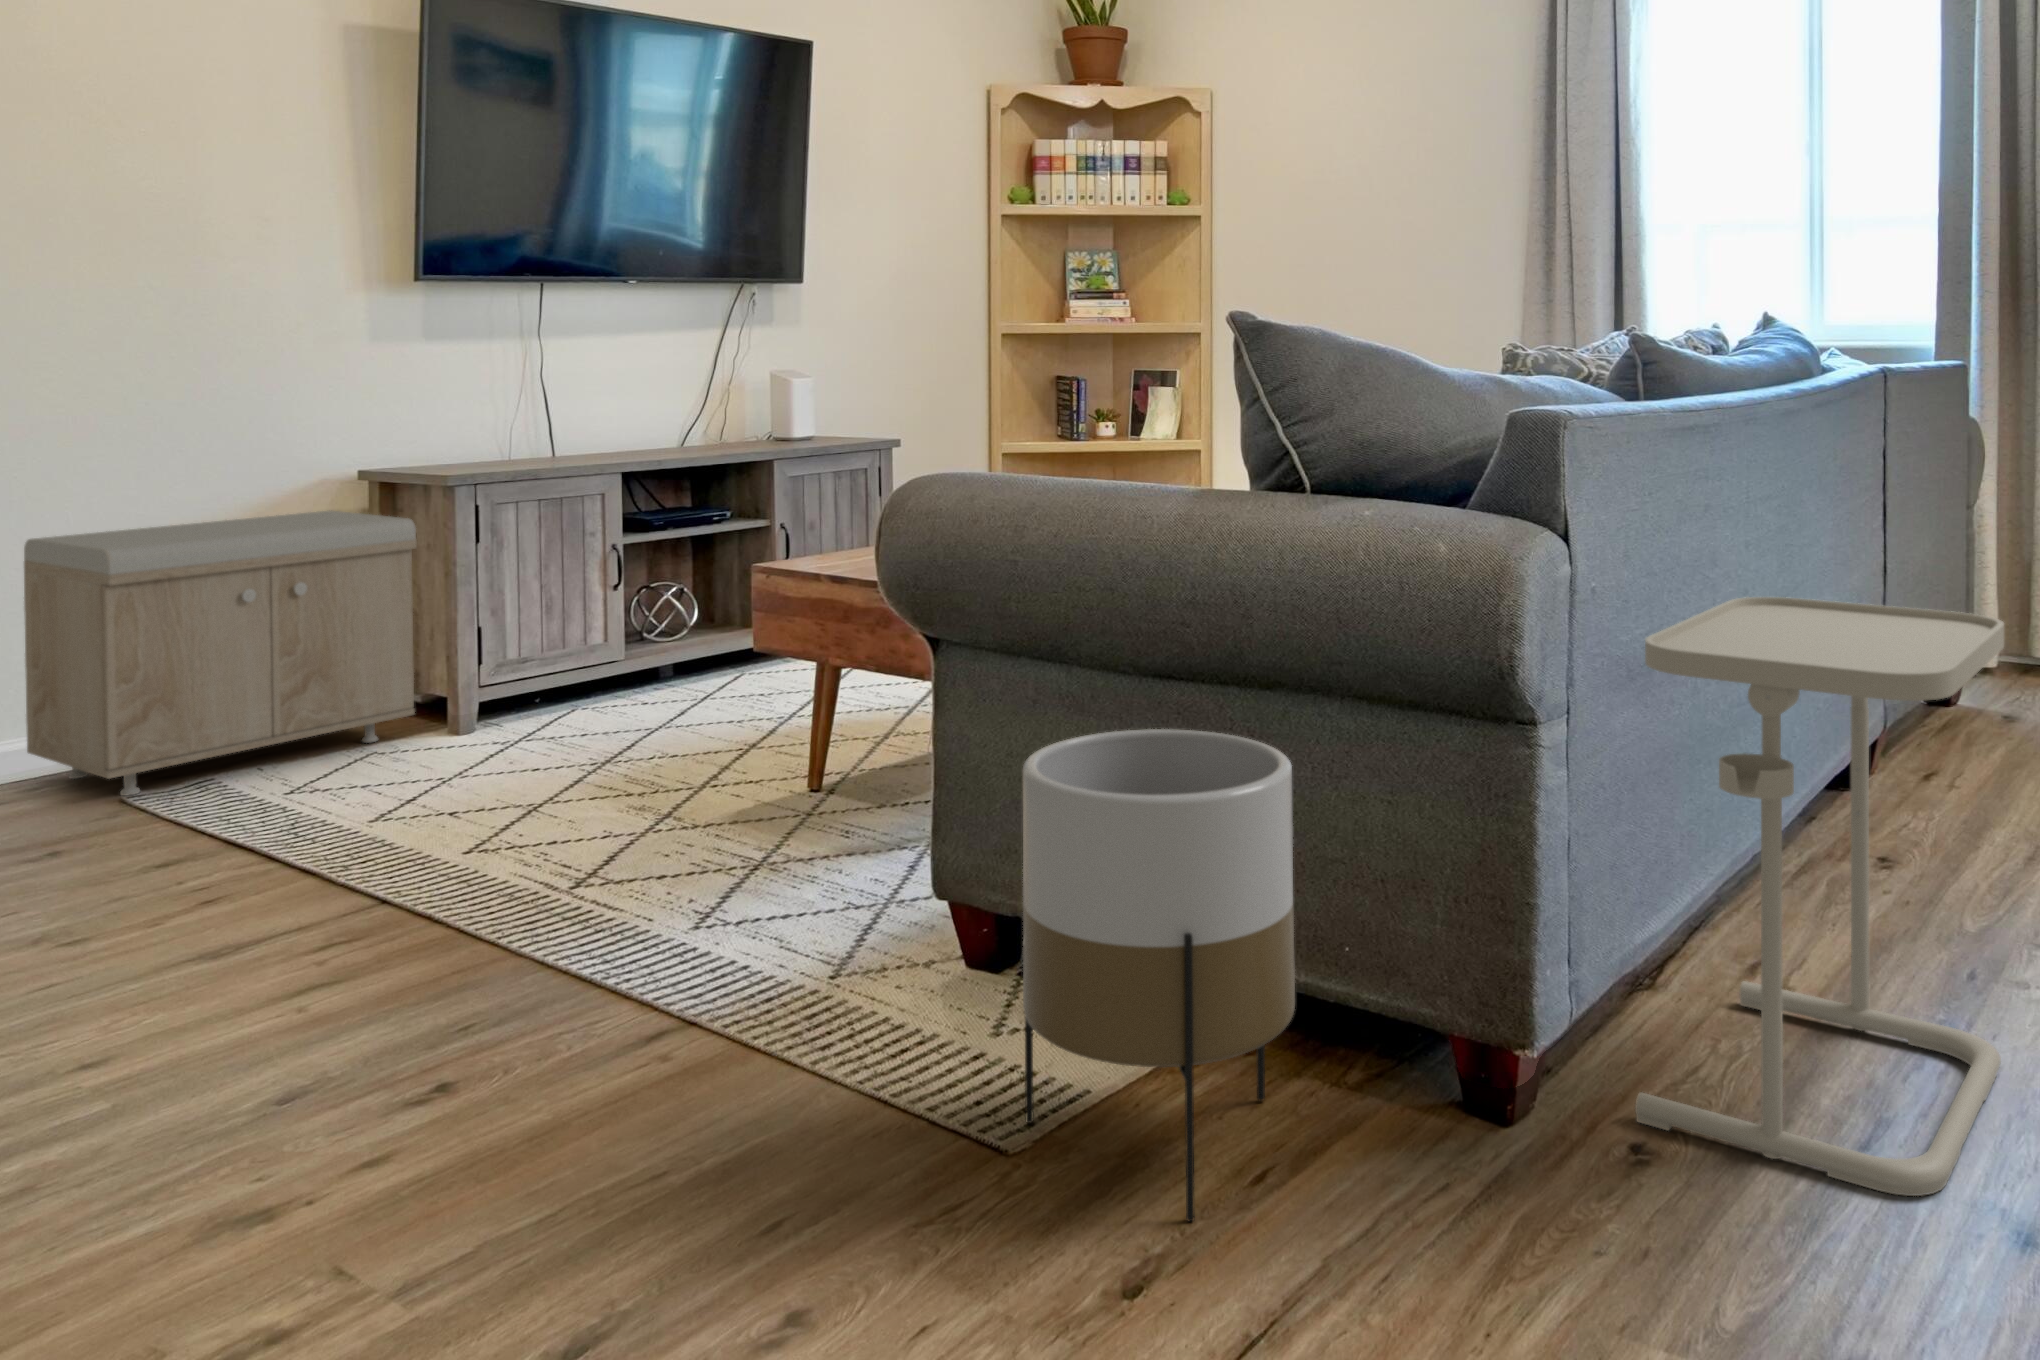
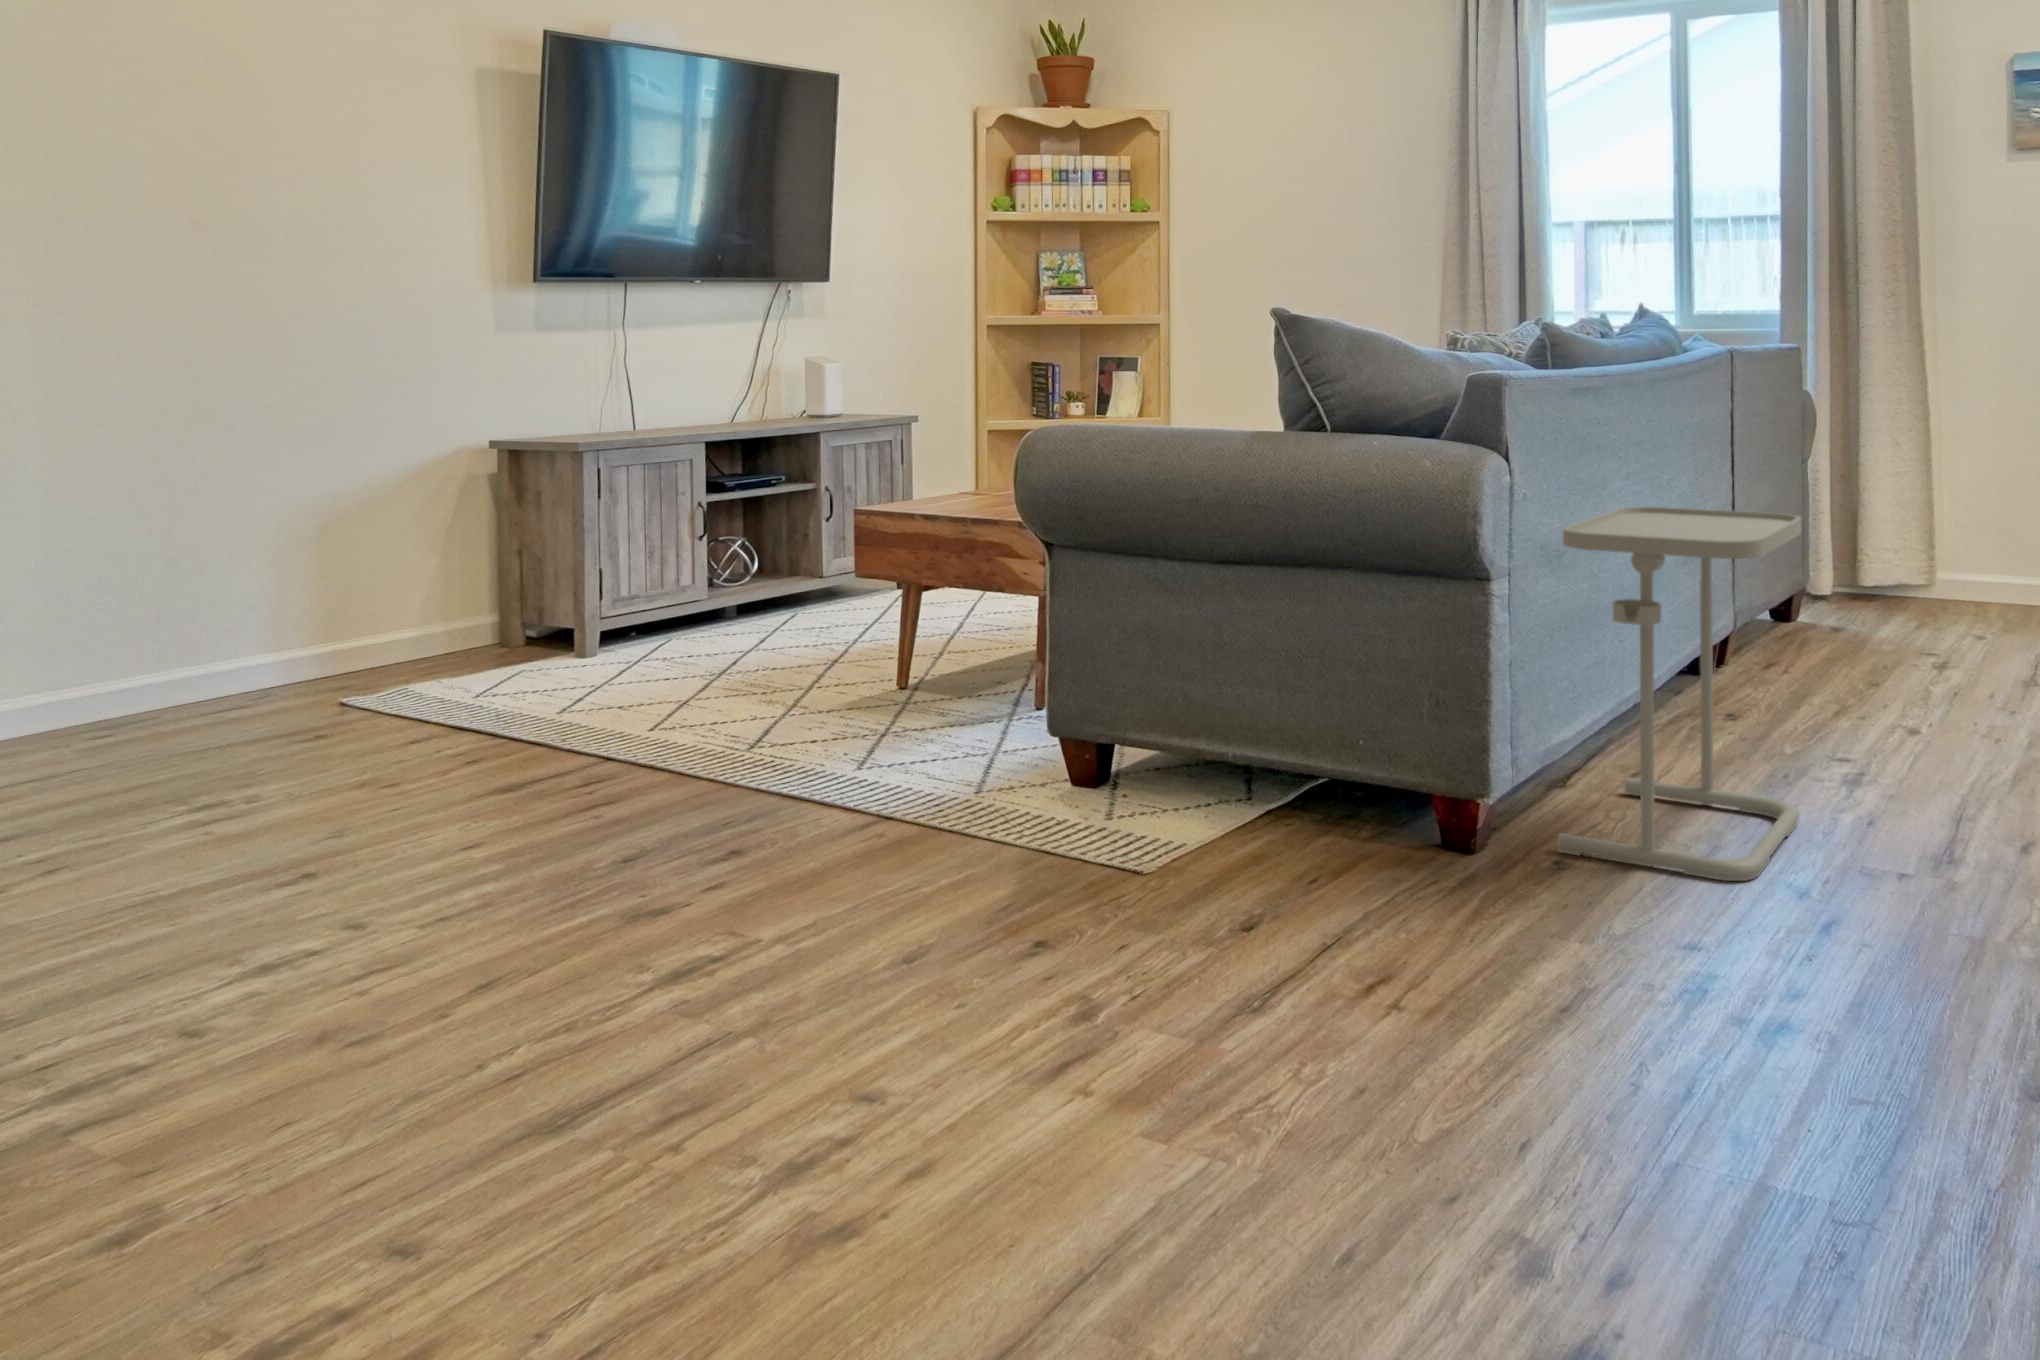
storage bench: present [24,510,417,796] -> none [246,474,554,700]
planter: present [1023,729,1295,1221] -> none [1146,597,1334,904]

